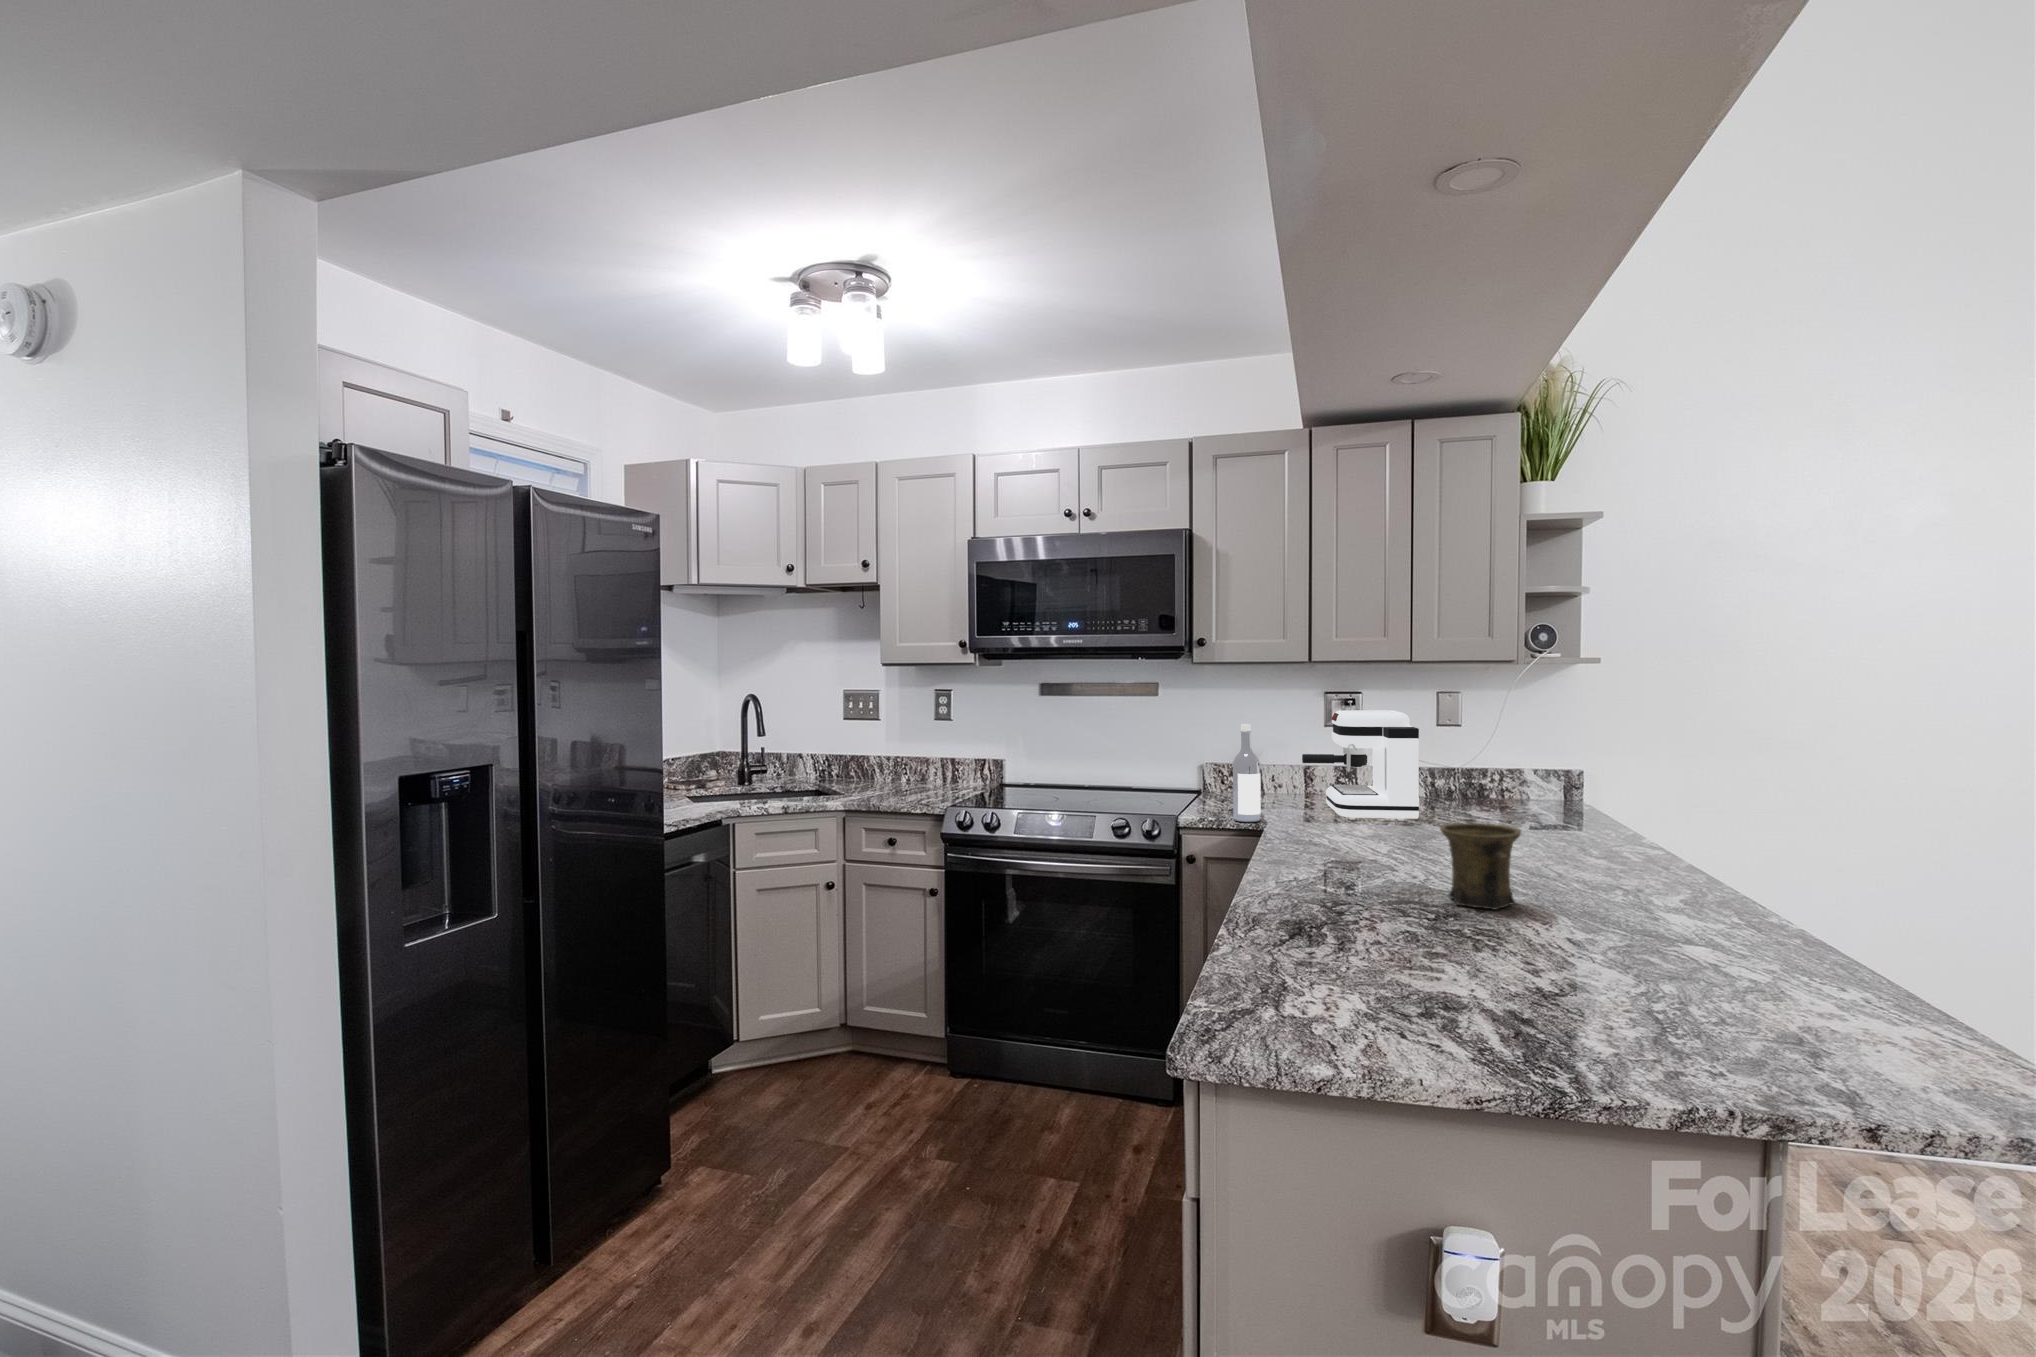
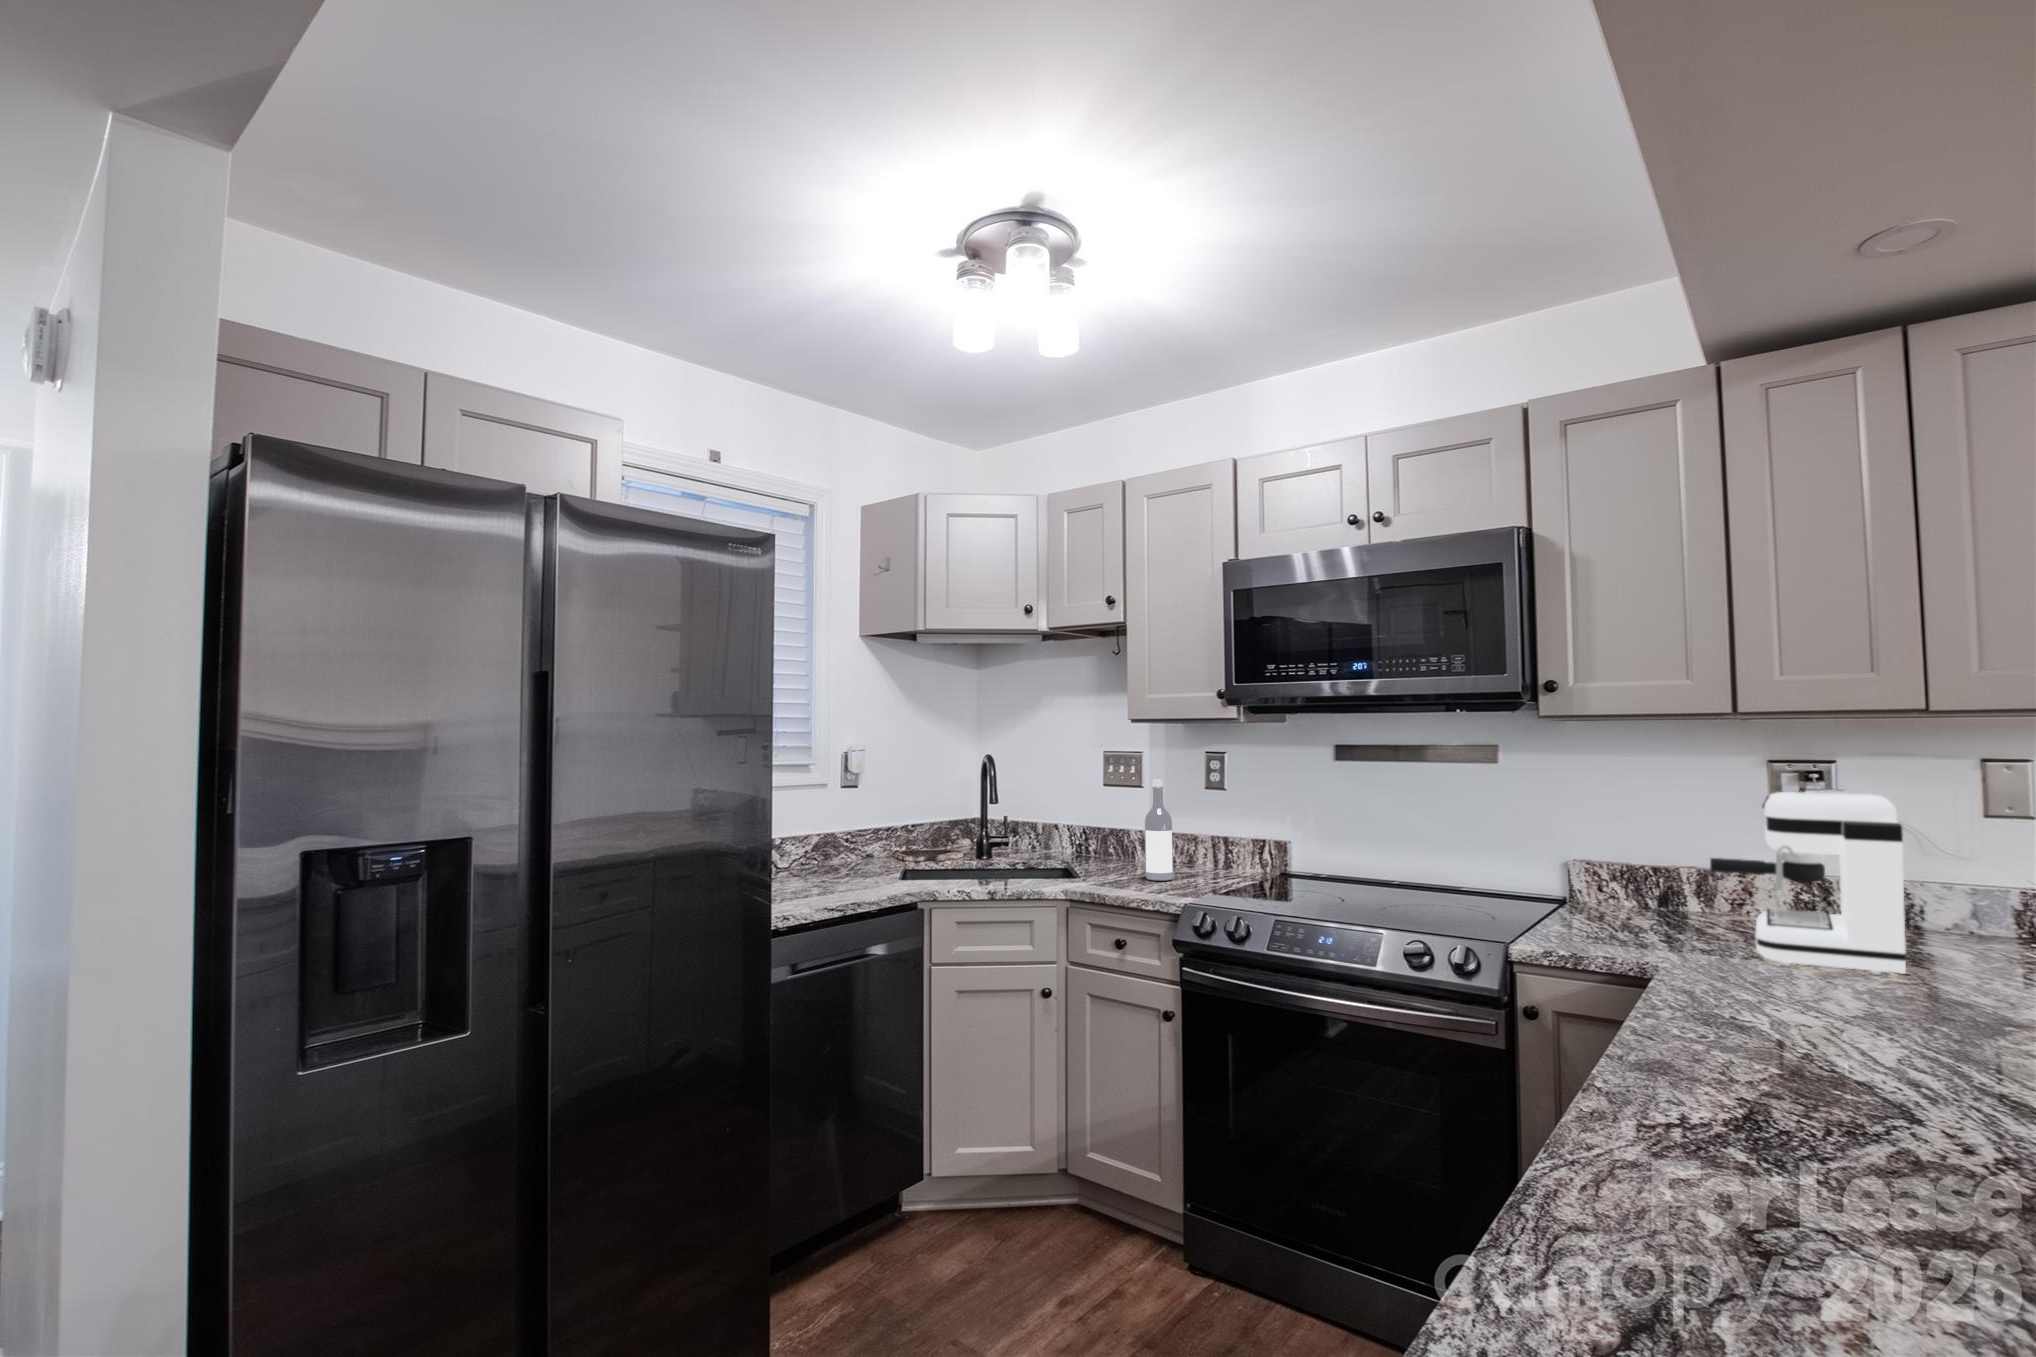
wine bottle: present [1233,724,1261,822] -> present [1145,779,1173,881]
mug: present [1440,823,1521,910] -> none [1773,983,1916,1131]

